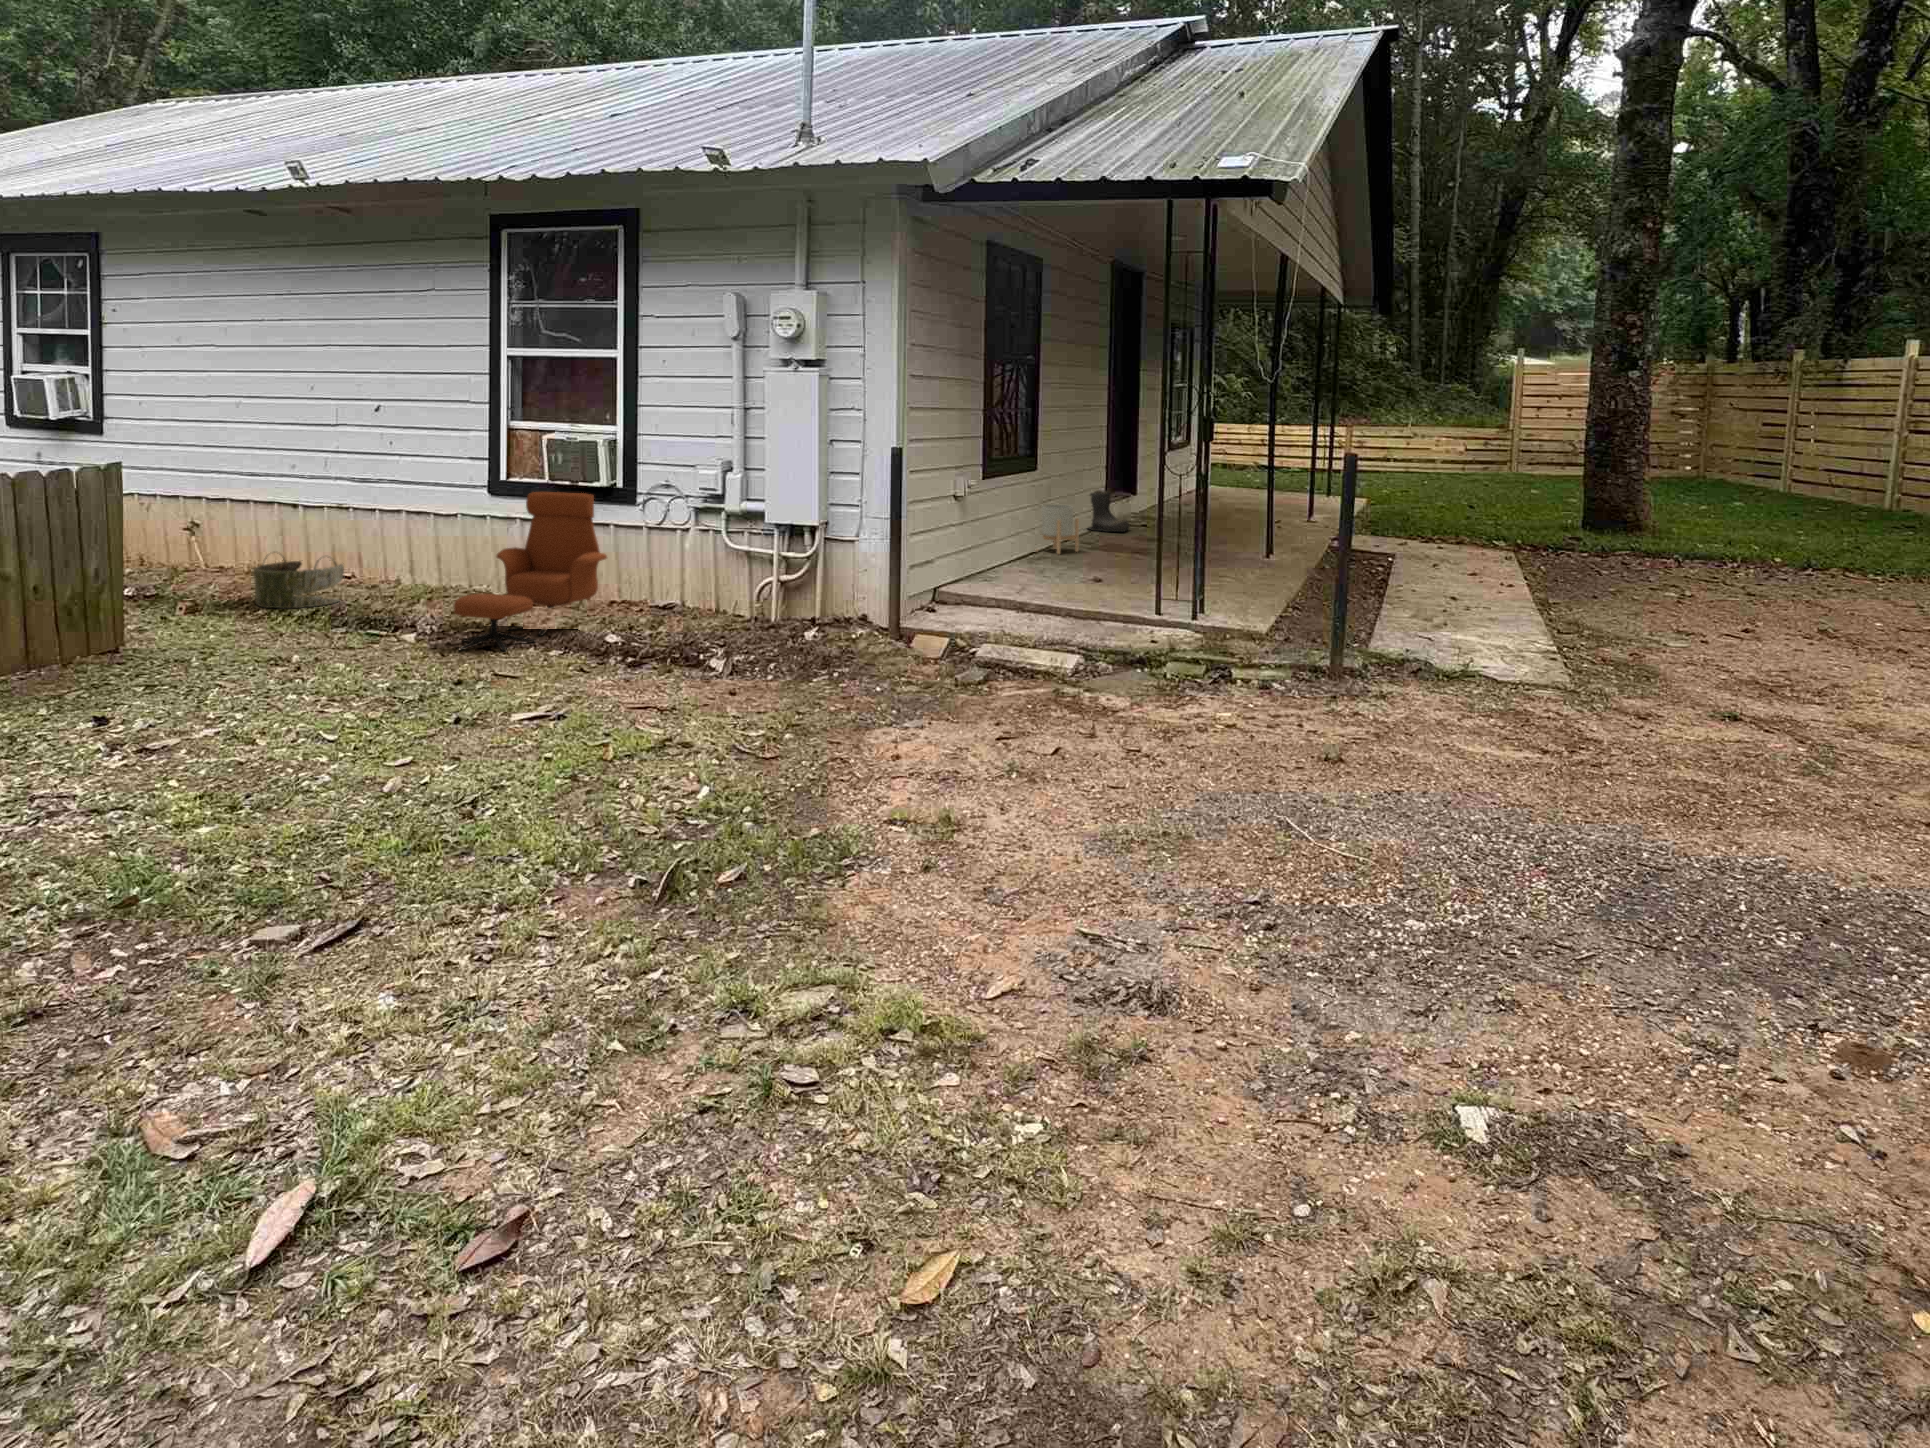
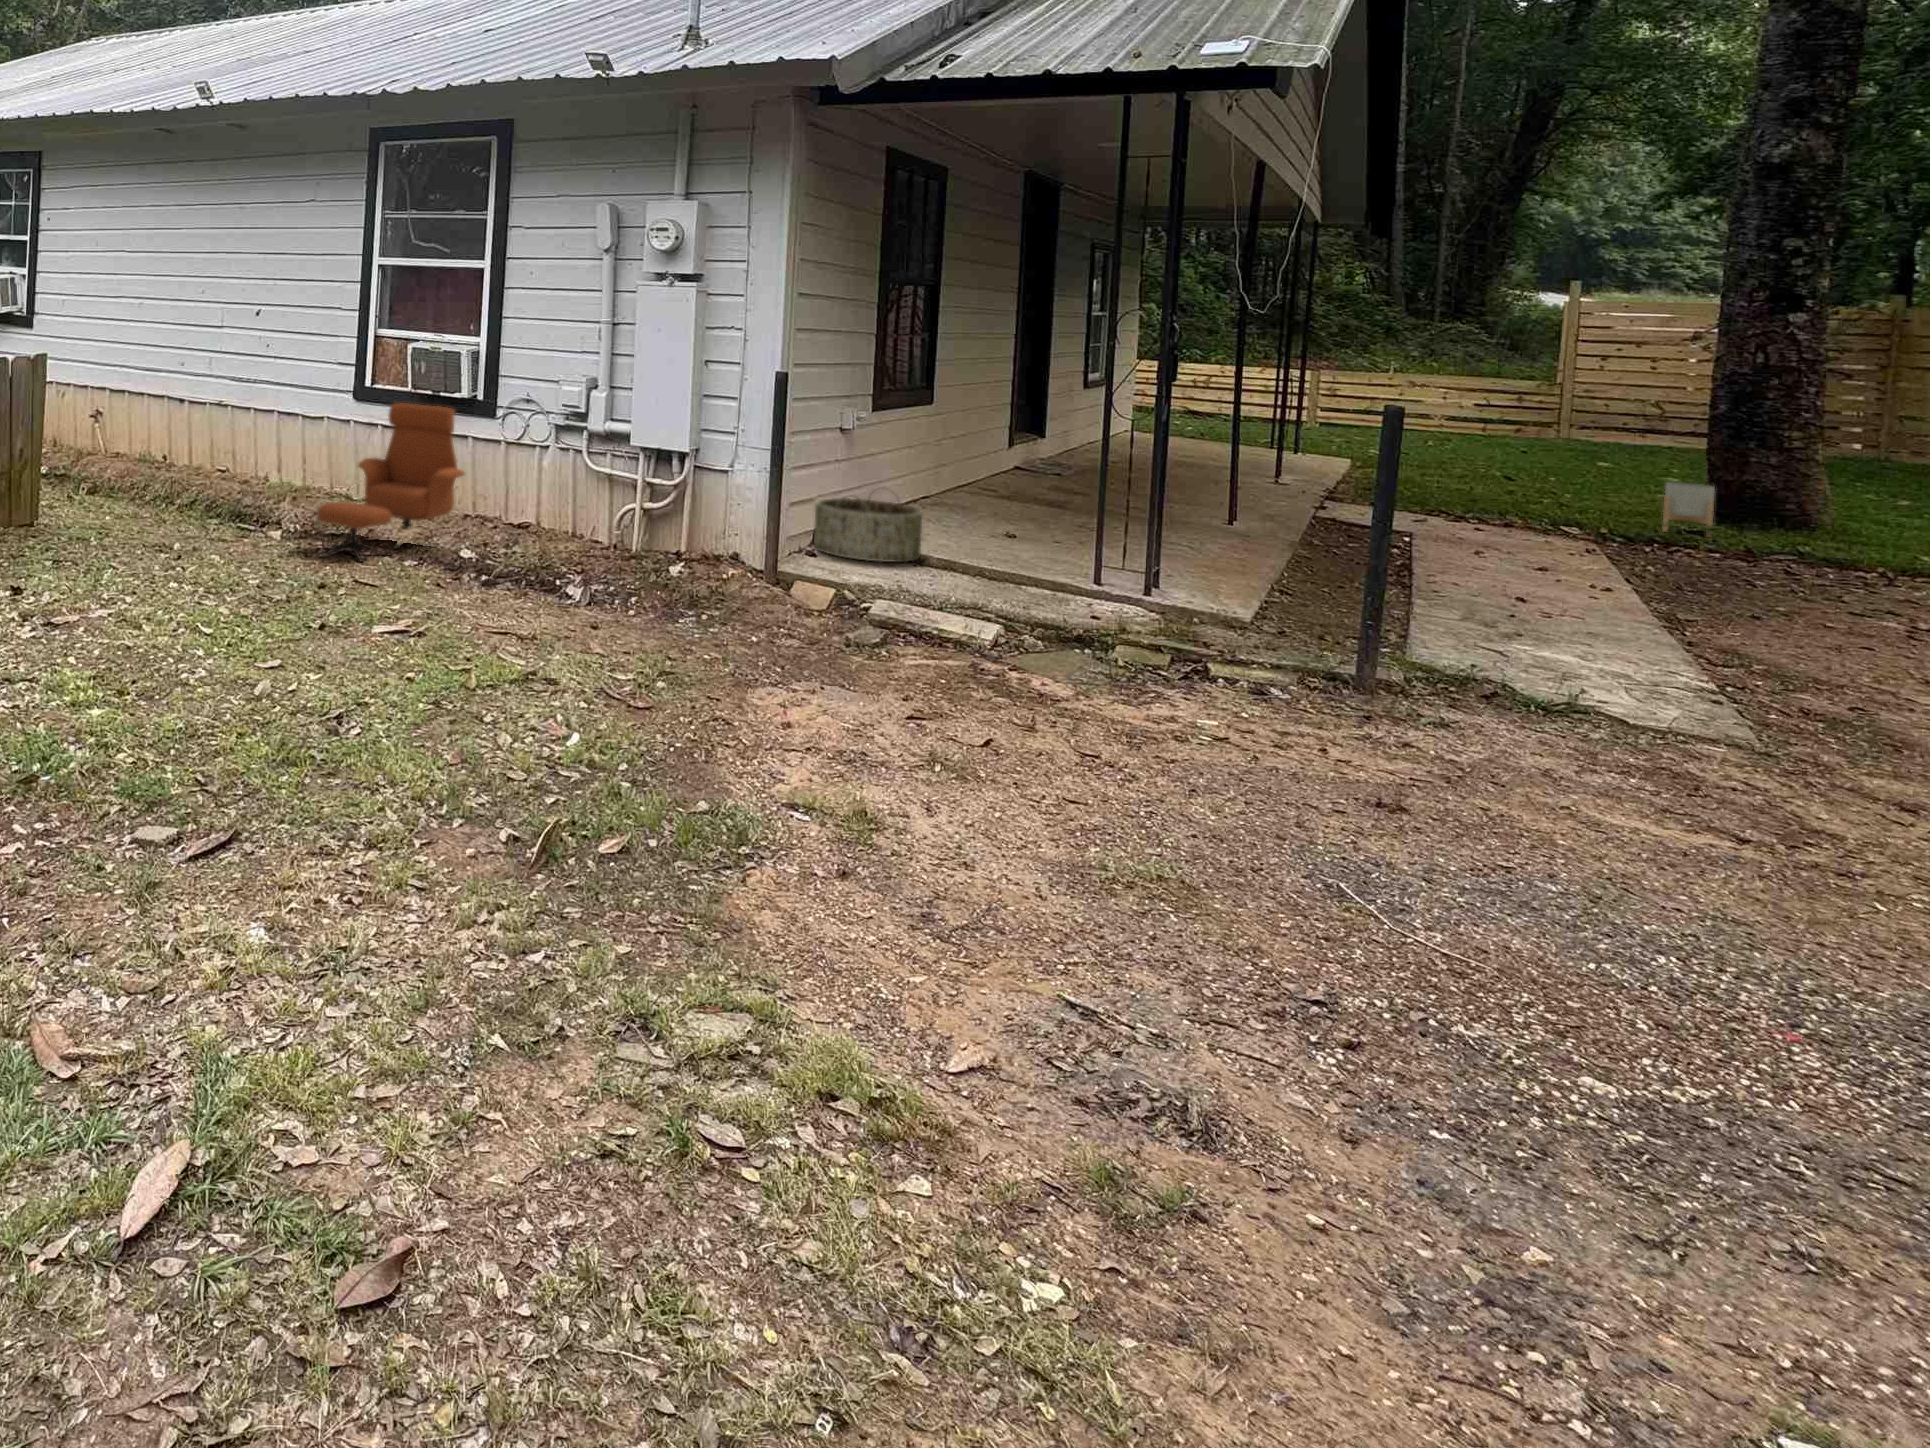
boots: present [1088,490,1130,532] -> none [991,435,1049,486]
planter: present [1036,505,1079,554] -> present [1662,482,1715,532]
basket: present [254,557,344,608] -> present [814,489,922,562]

